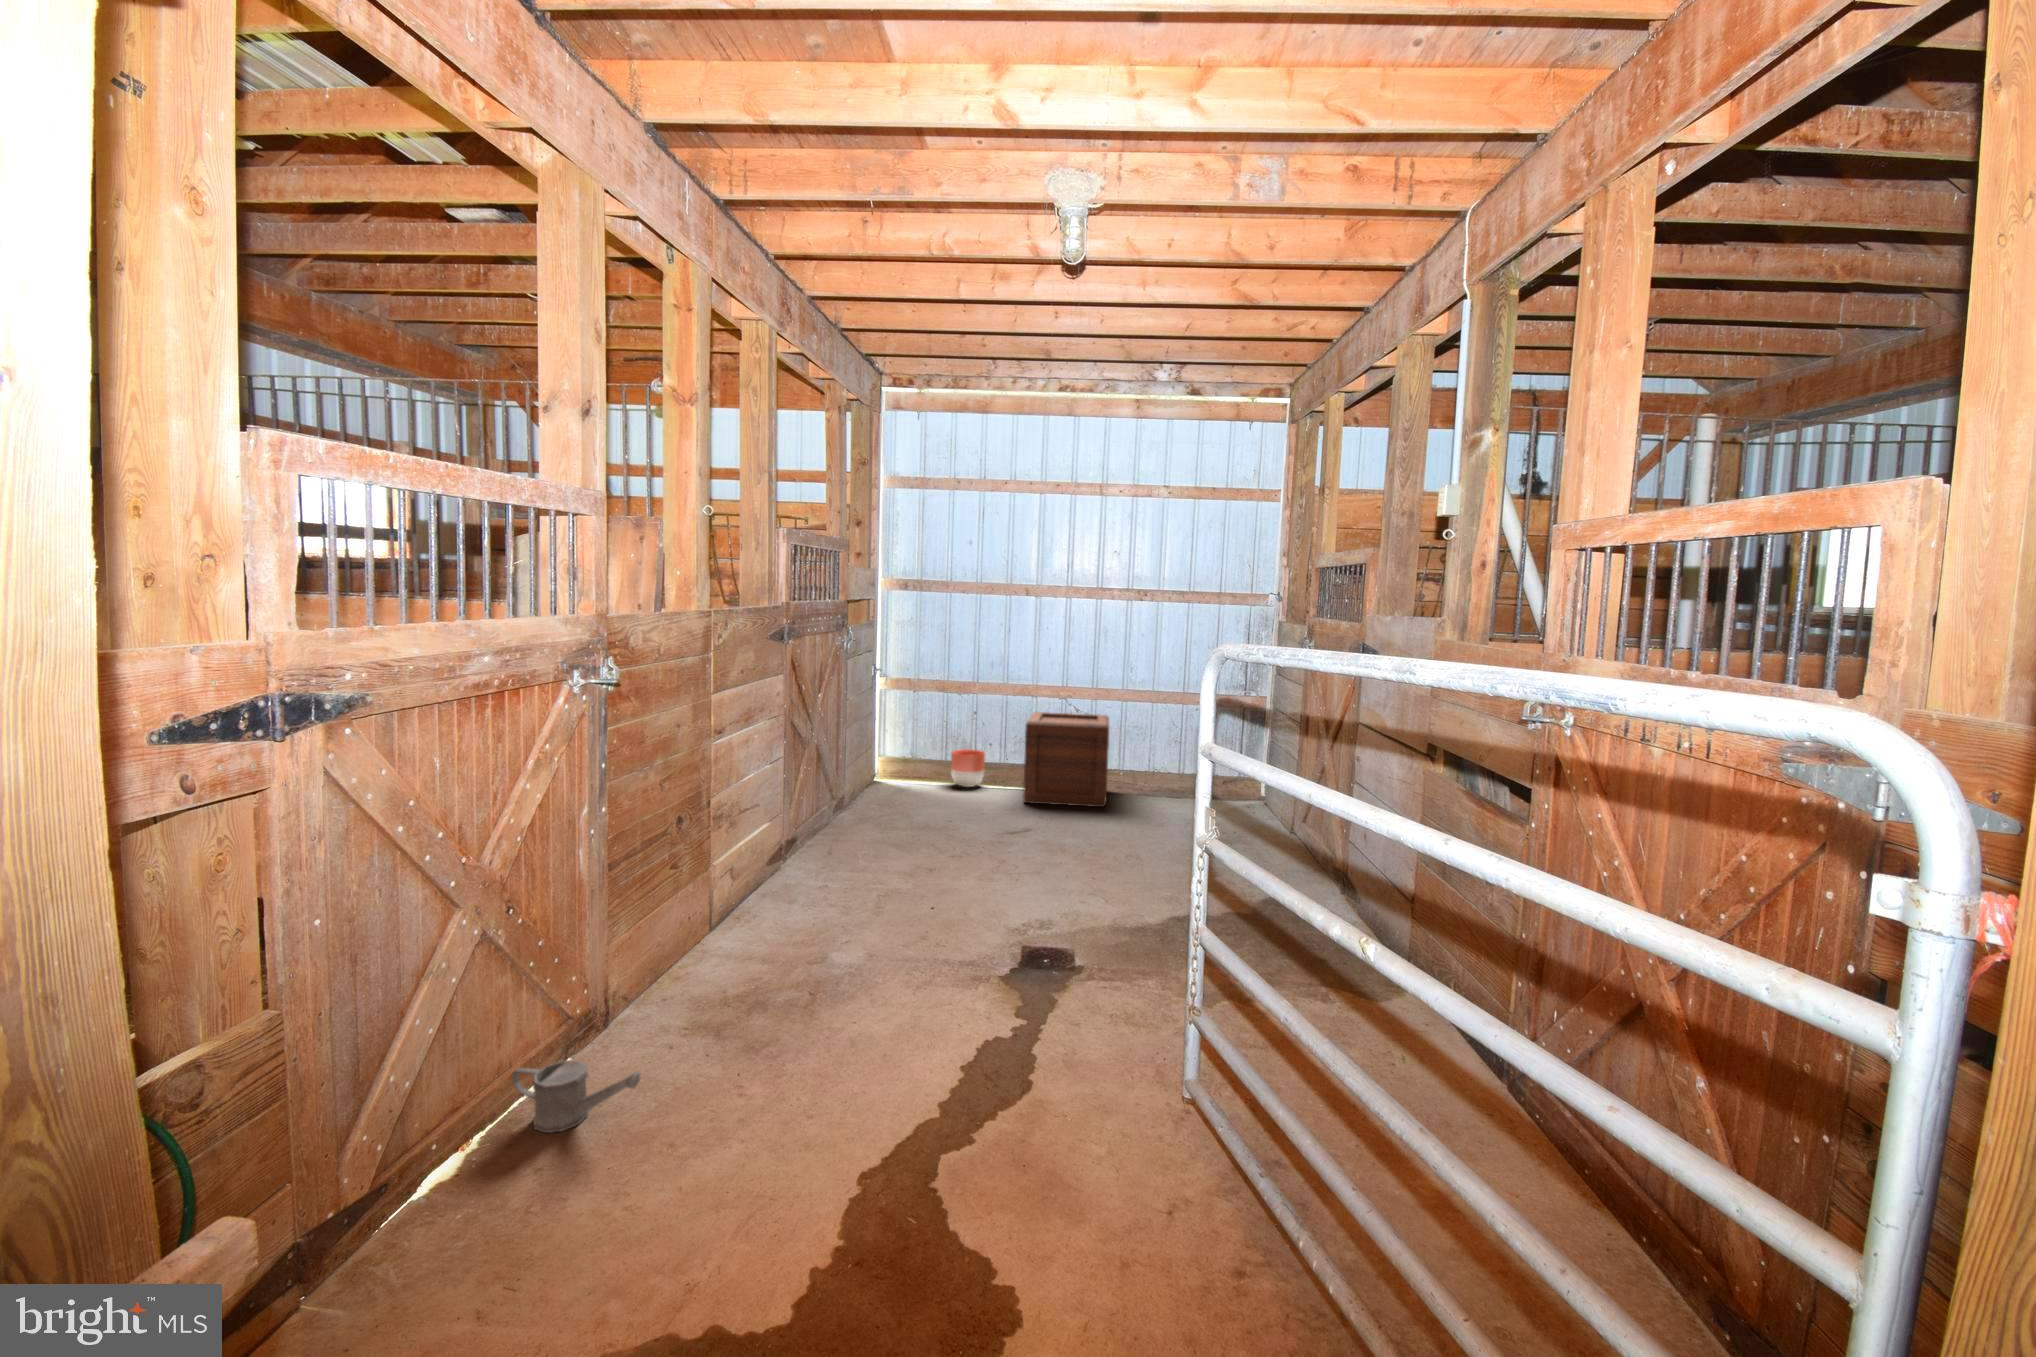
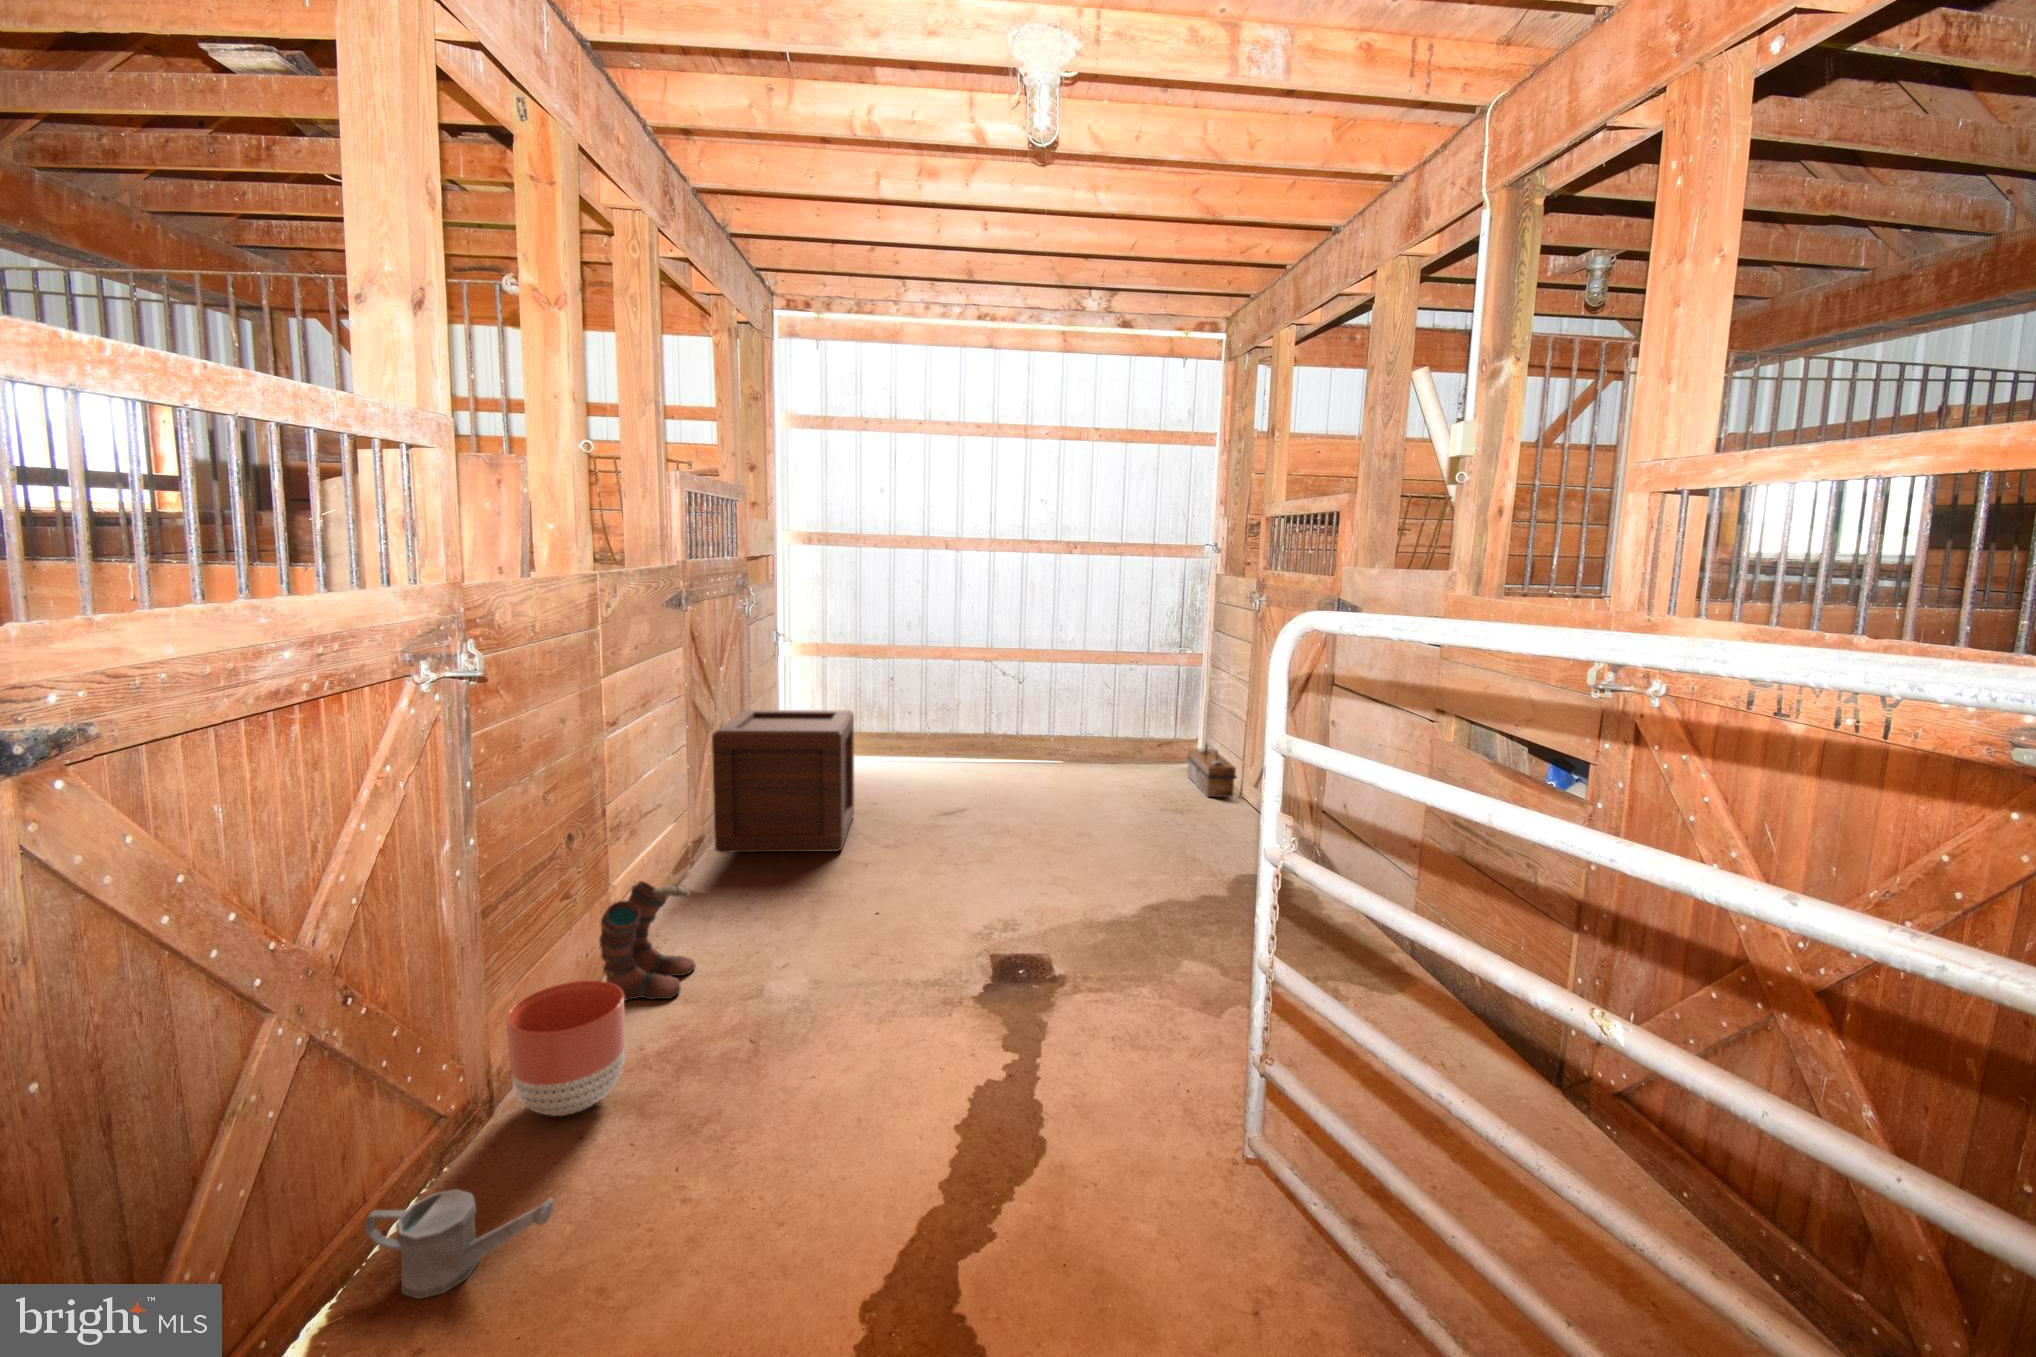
wooden crate: present [1023,712,1109,807] -> present [712,710,854,853]
planter: present [951,749,985,787] -> present [507,981,625,1116]
toolbox: none [1244,780,1288,833] -> present [1186,742,1237,797]
boots: none [696,863,772,959] -> present [599,881,696,1001]

